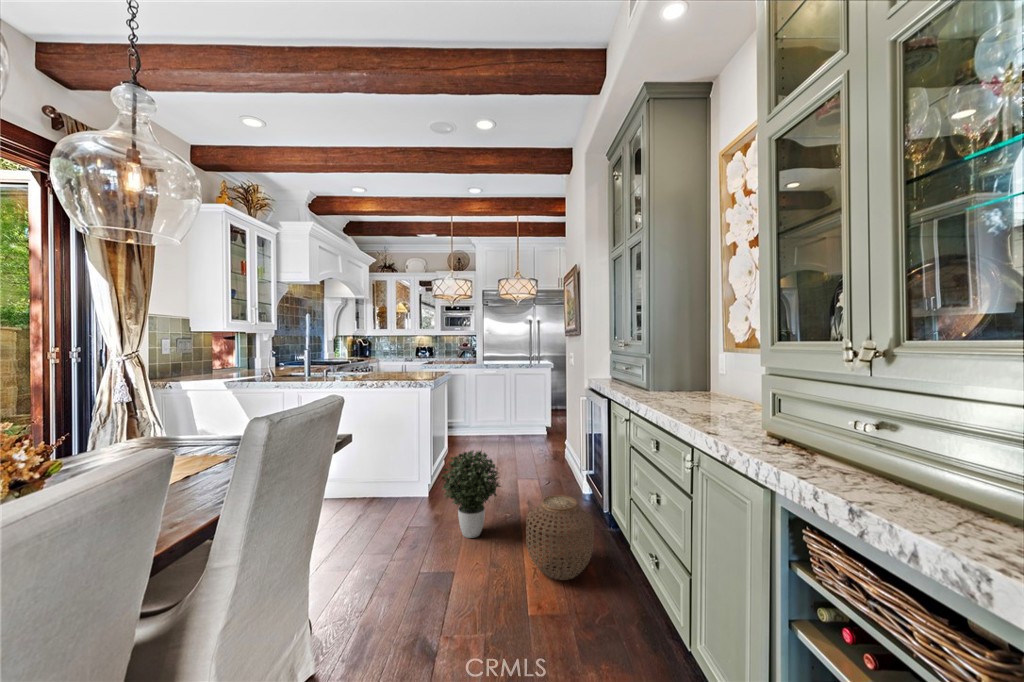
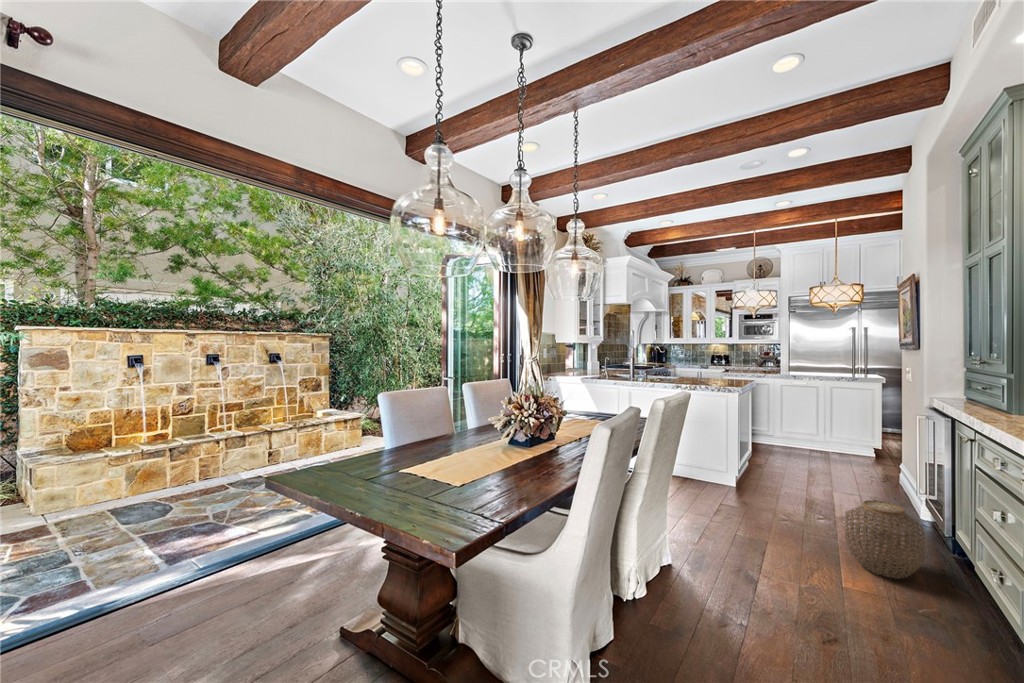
potted plant: present [442,451,501,538] -> none [755,450,817,527]

